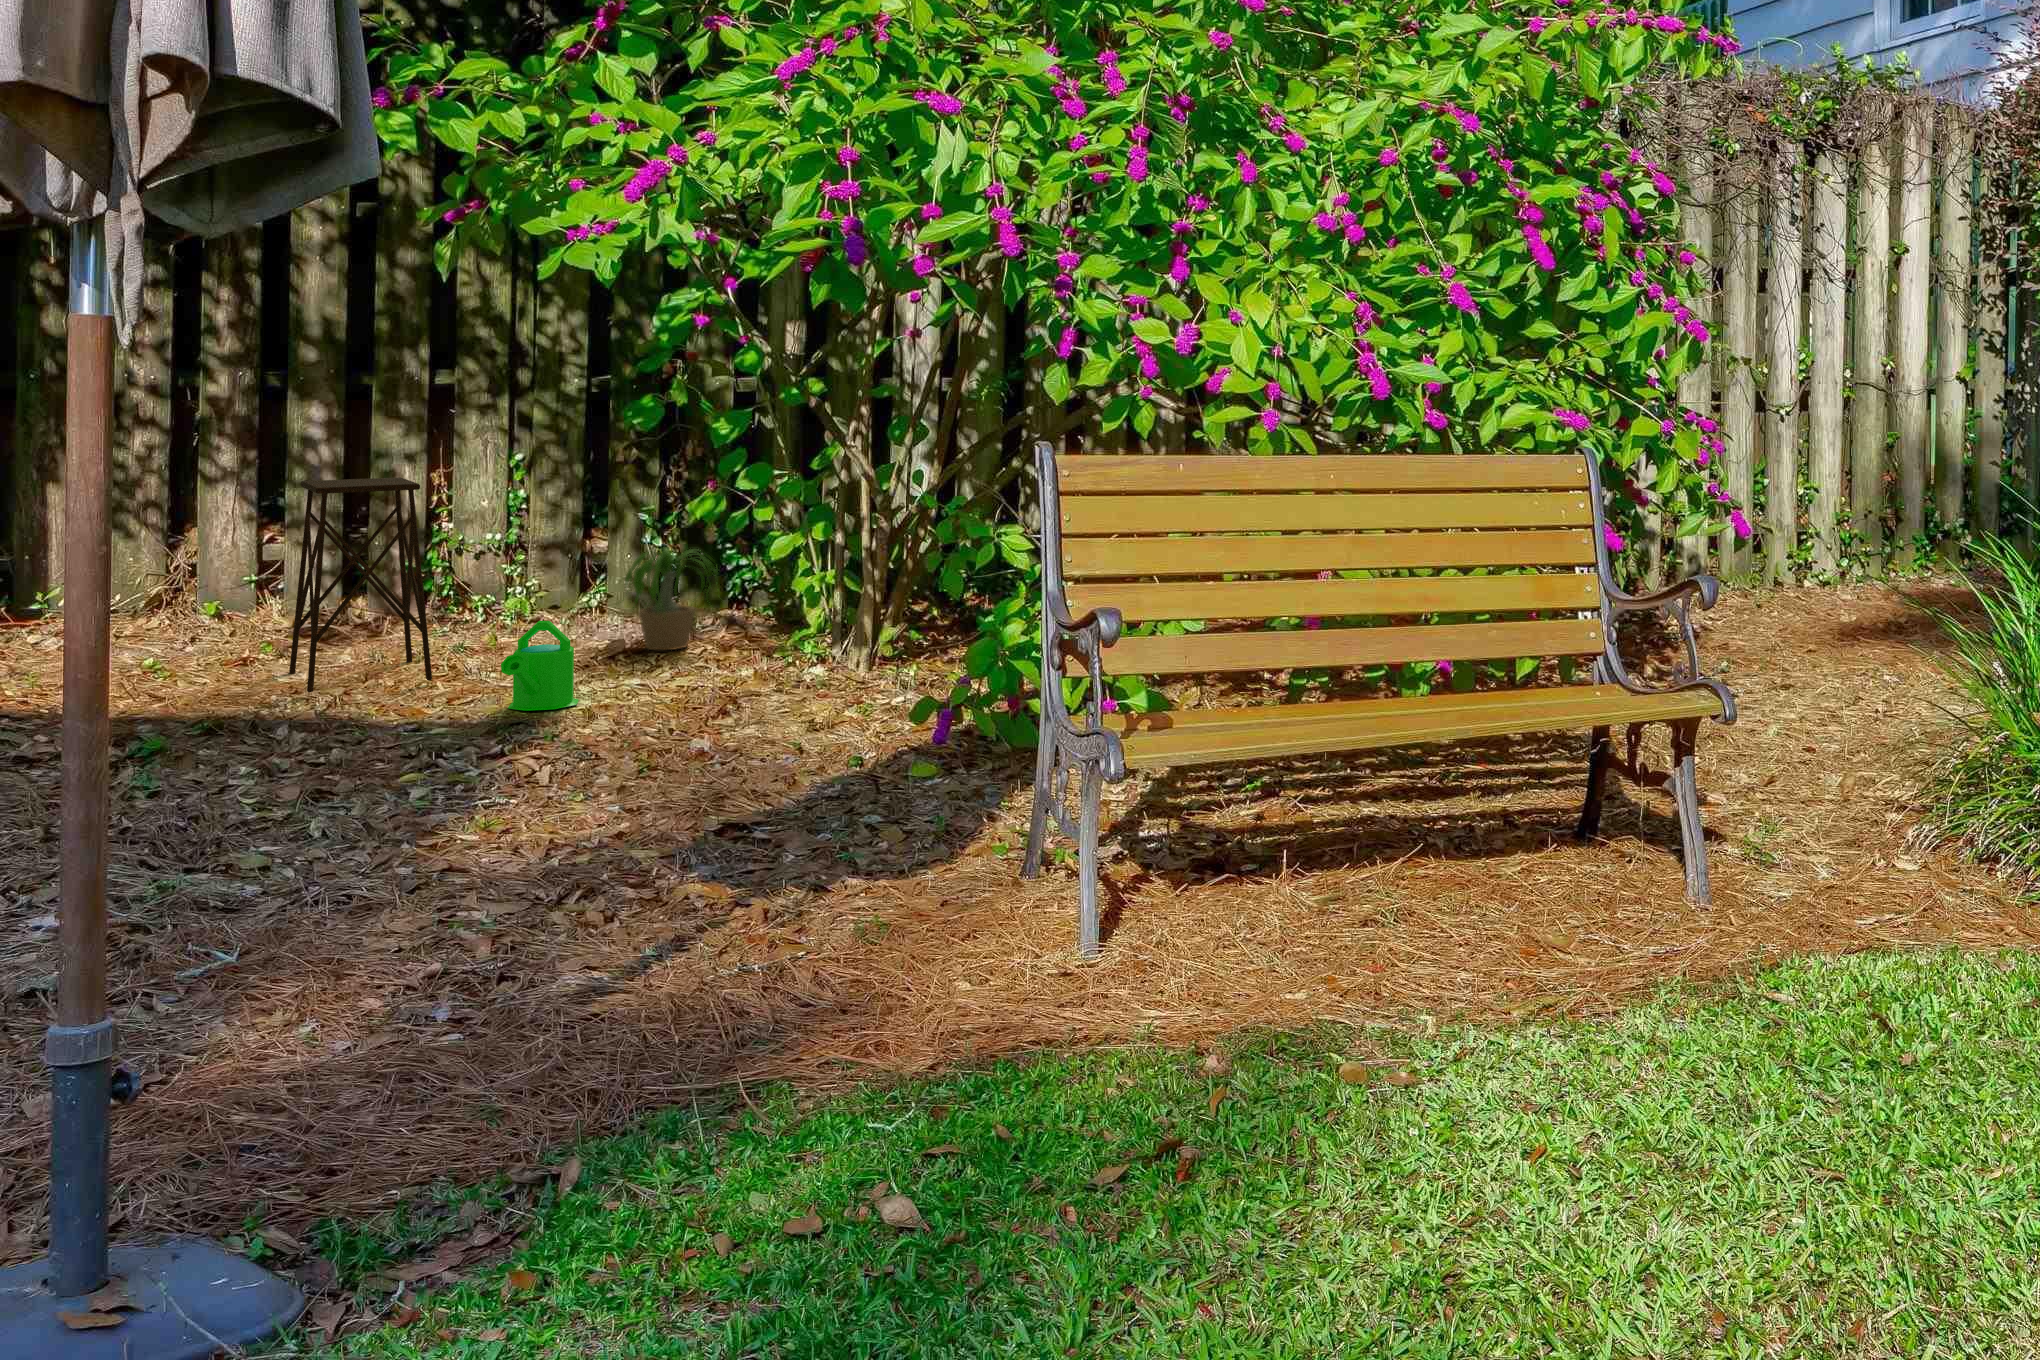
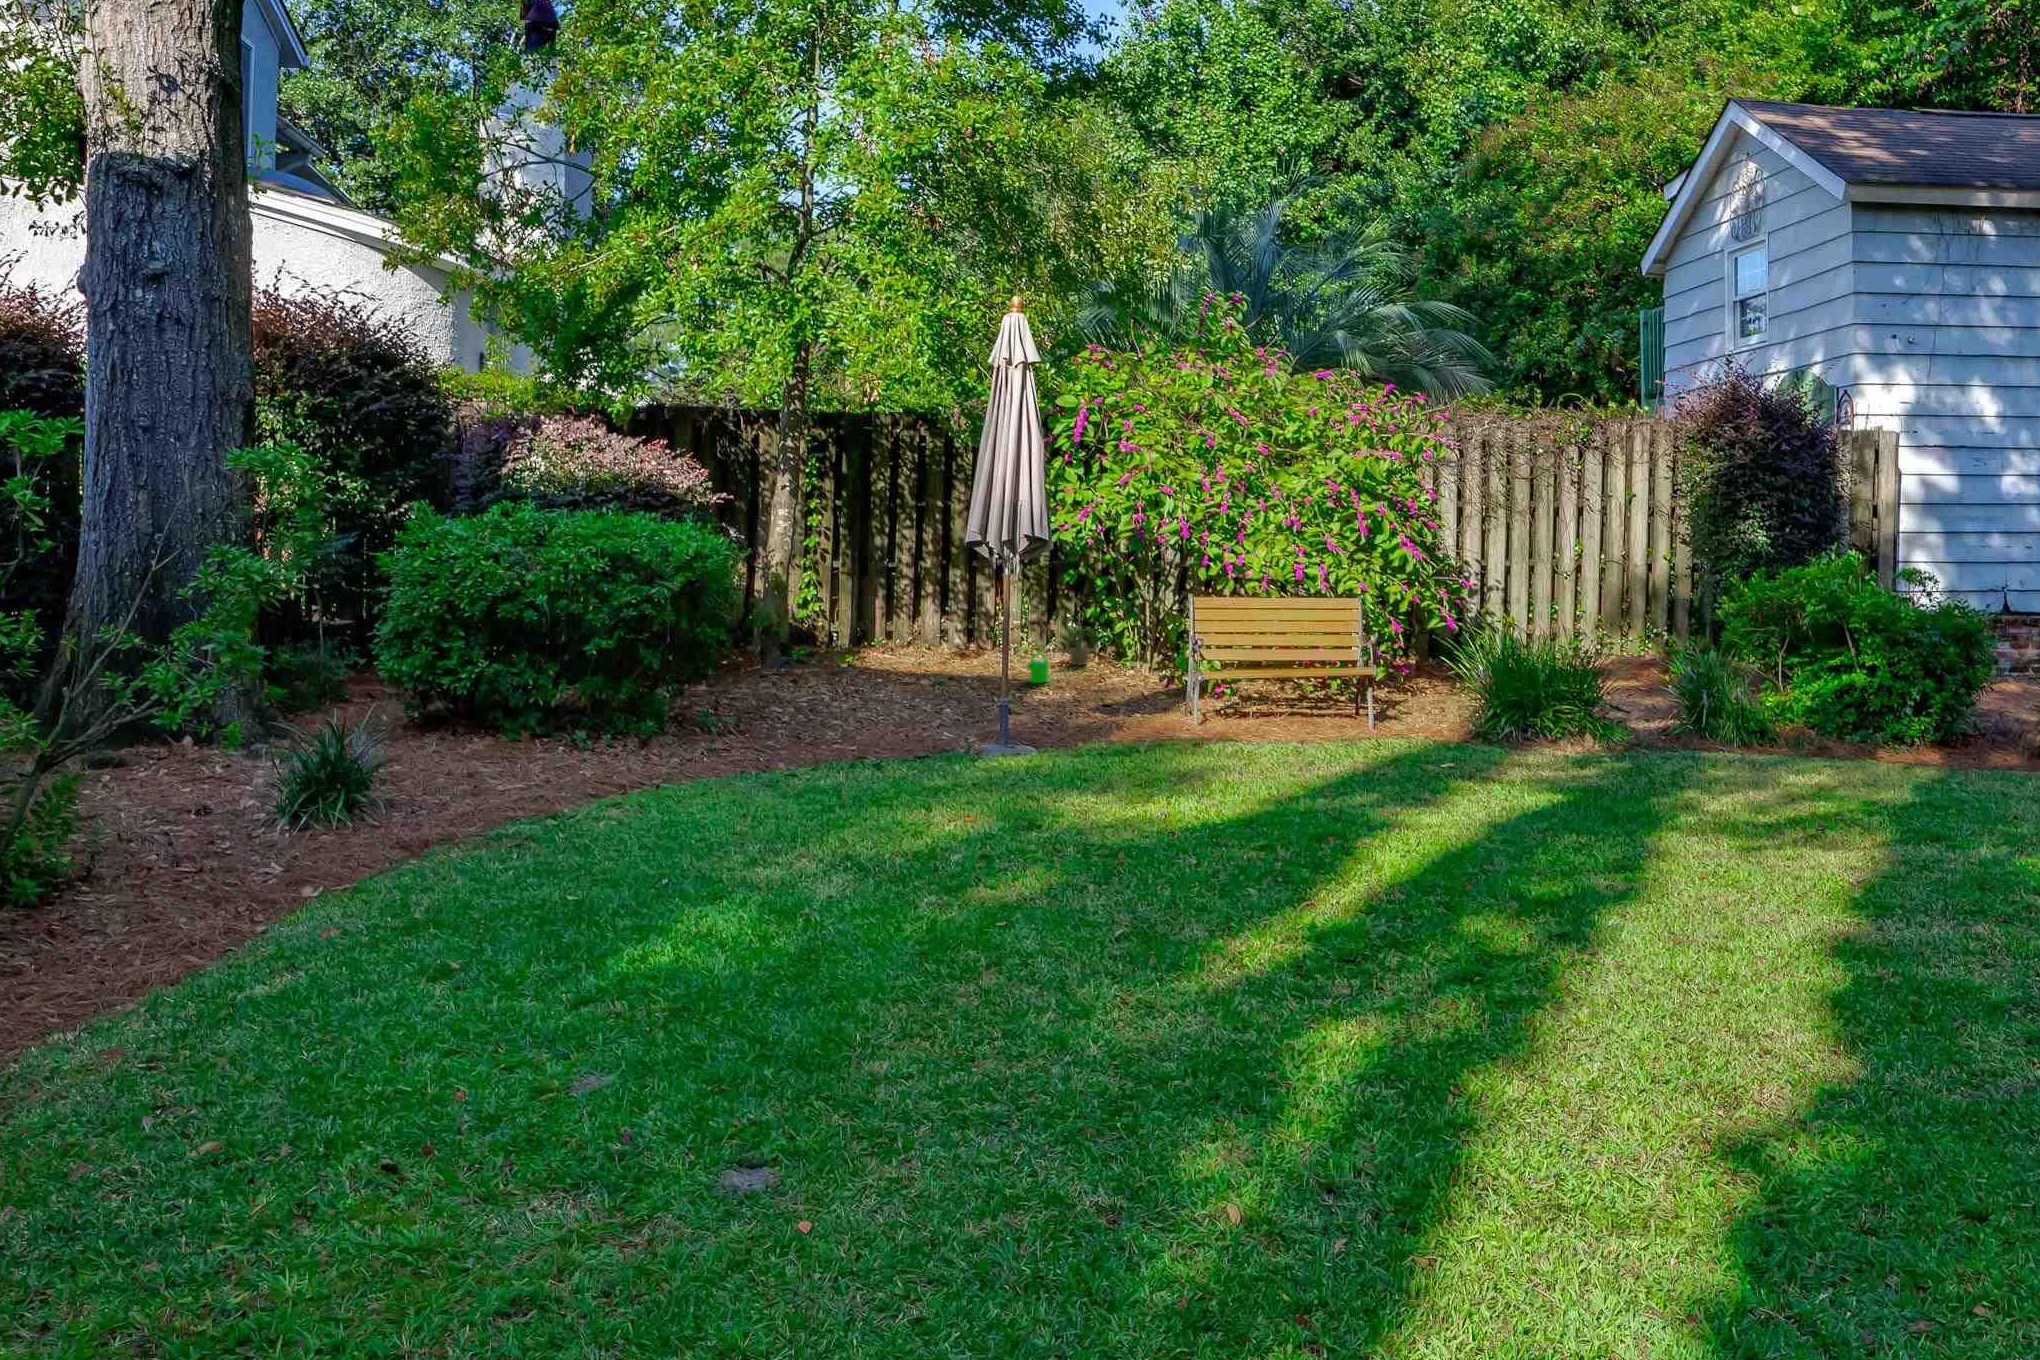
side table: present [289,477,432,693] -> none [955,598,1002,674]

